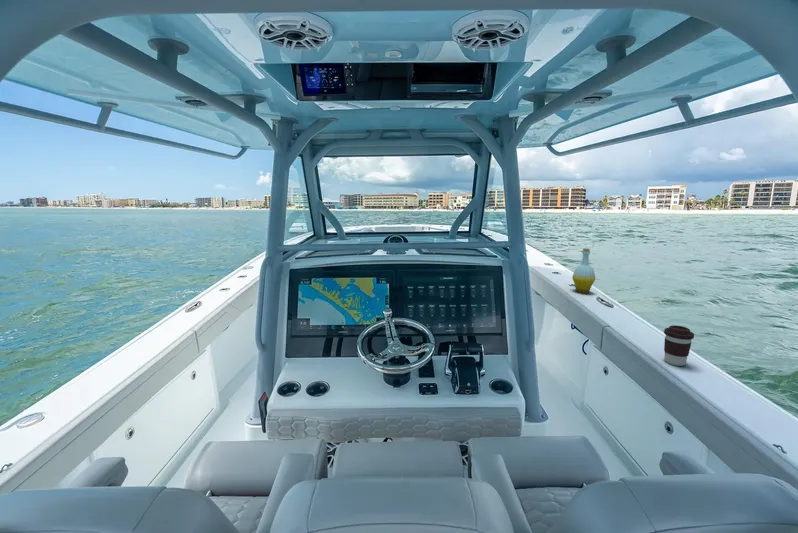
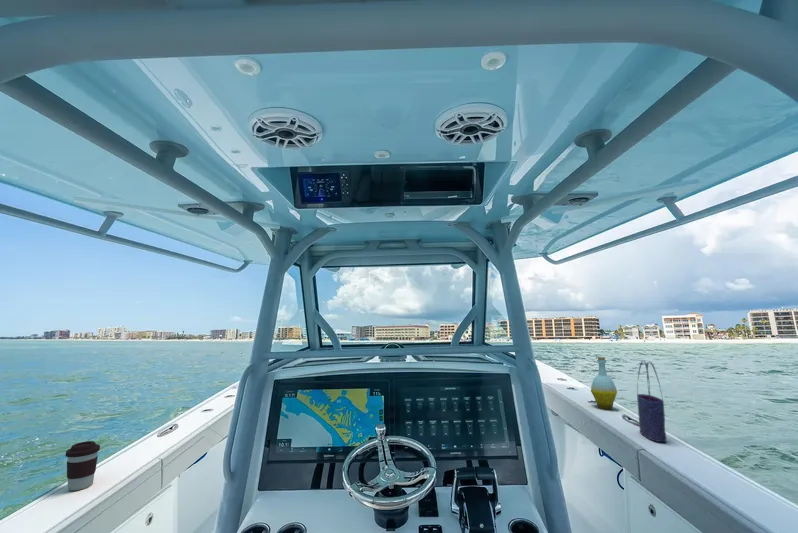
tote bag: none [609,256,634,323] -> present [637,362,666,442]
coffee cup: present [664,325,694,366] -> present [66,441,100,491]

